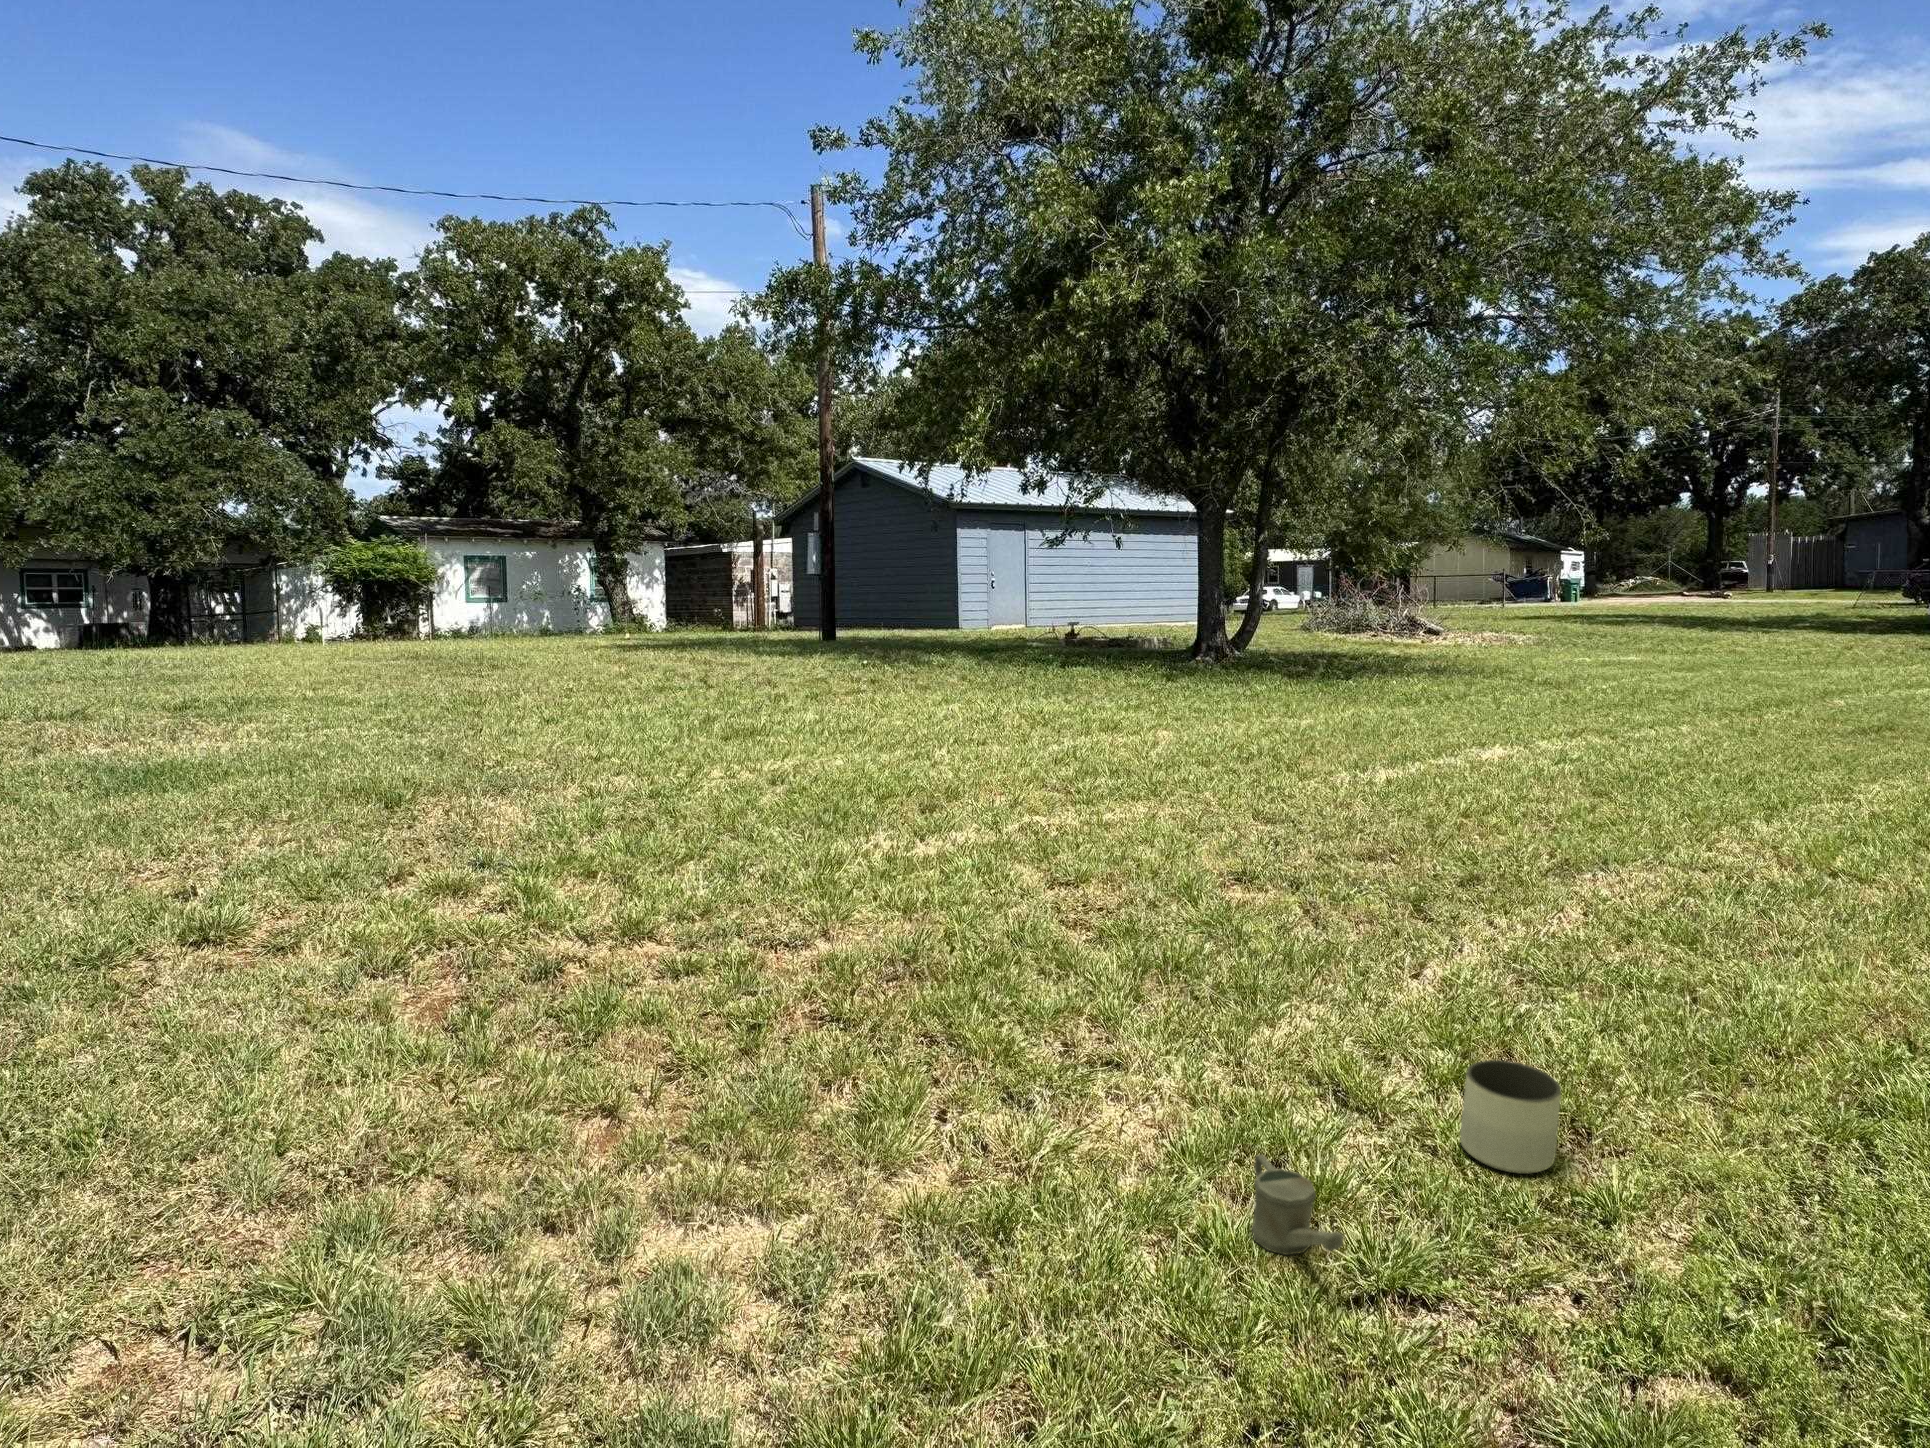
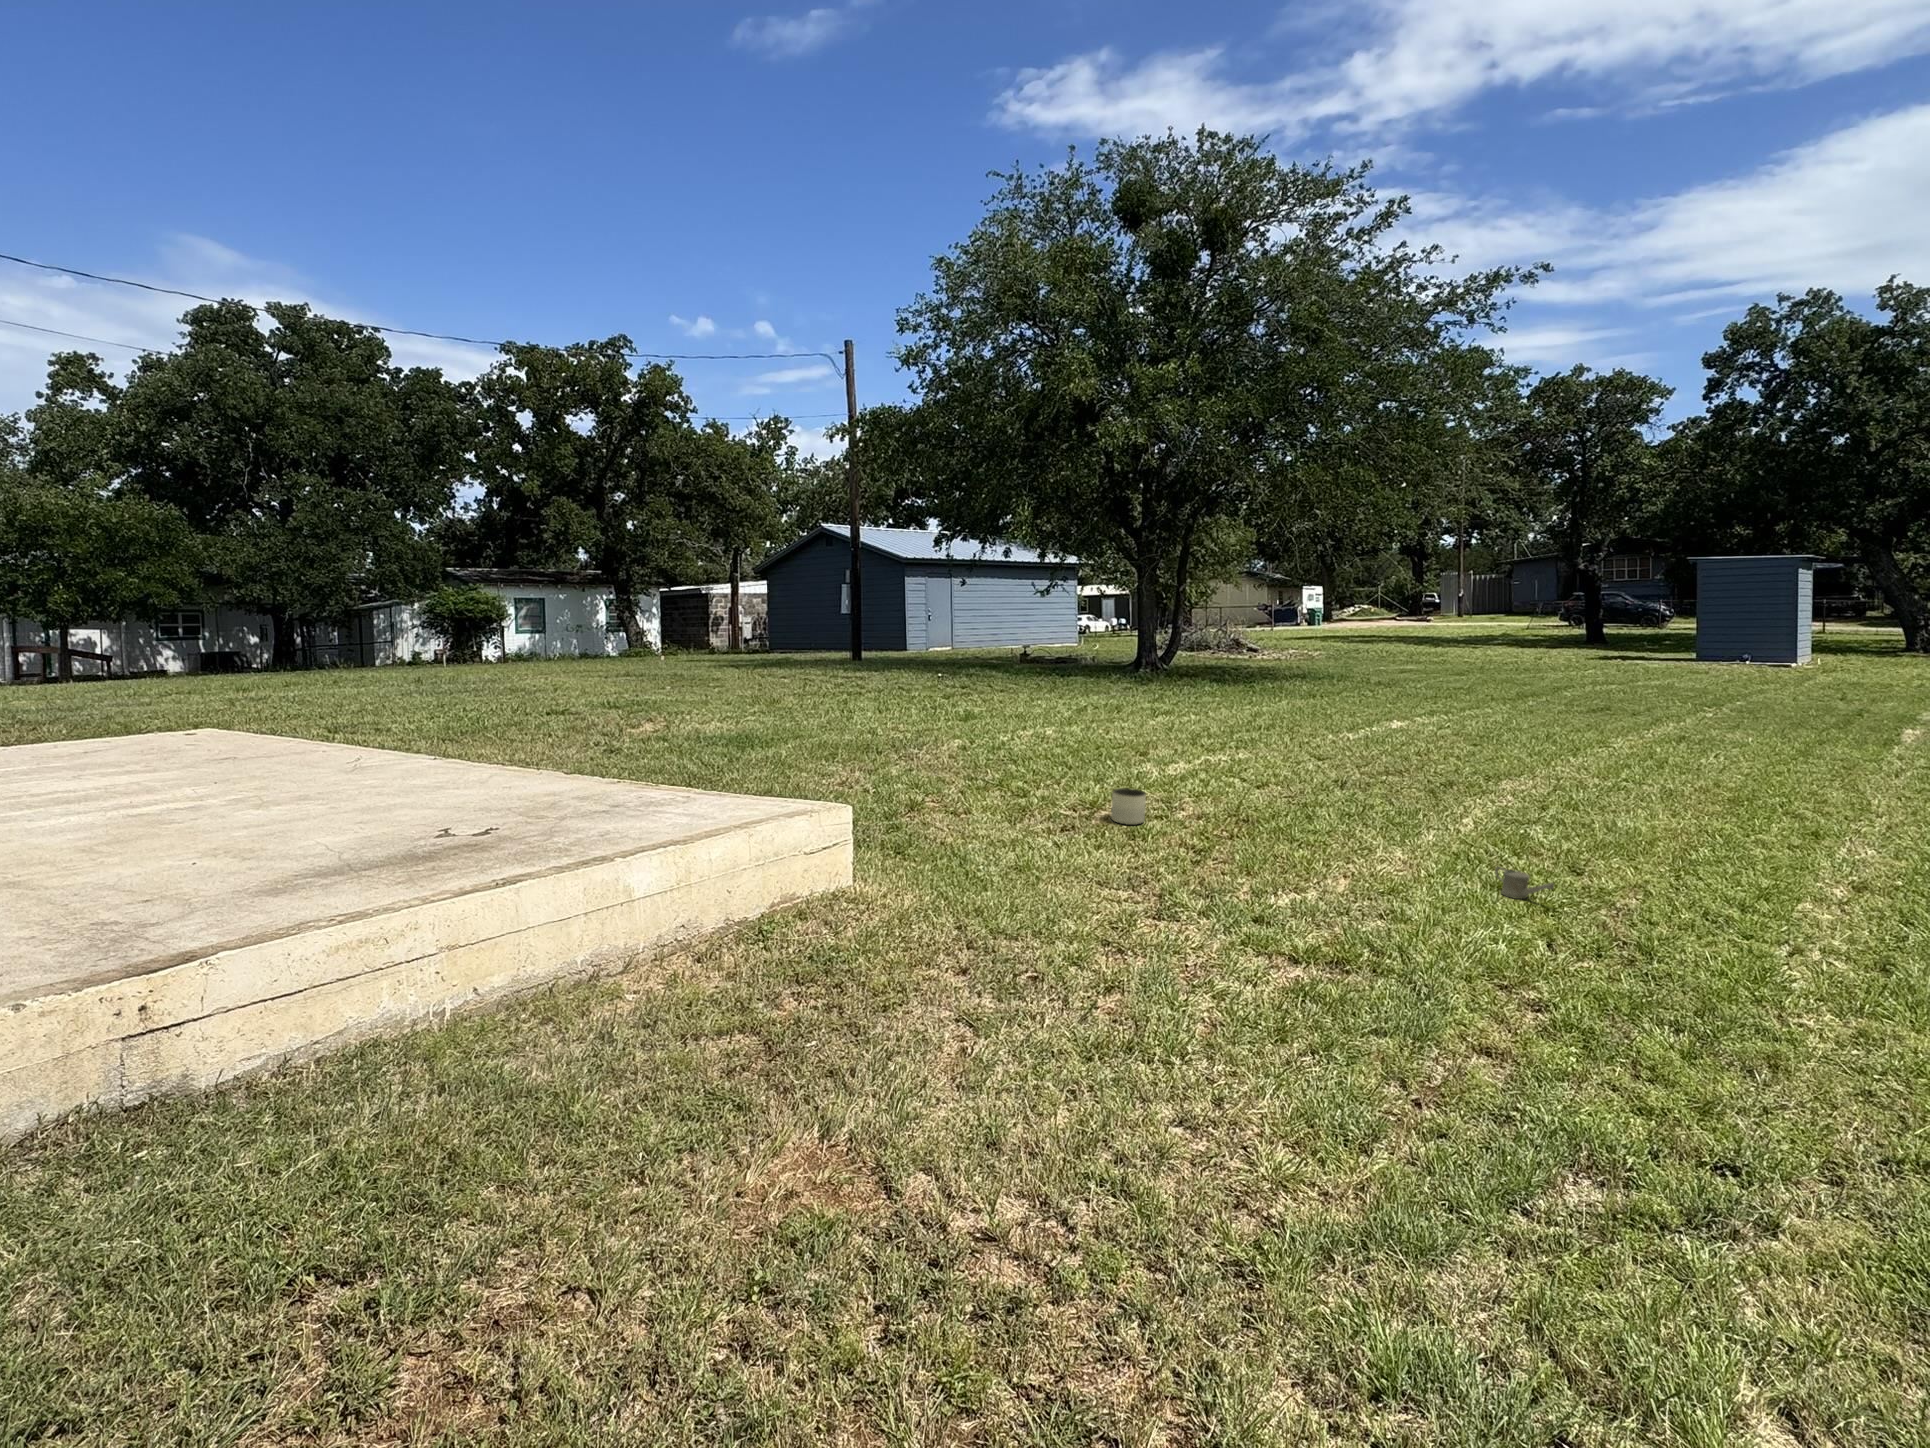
planter: present [1460,1060,1561,1174] -> present [1111,788,1146,825]

